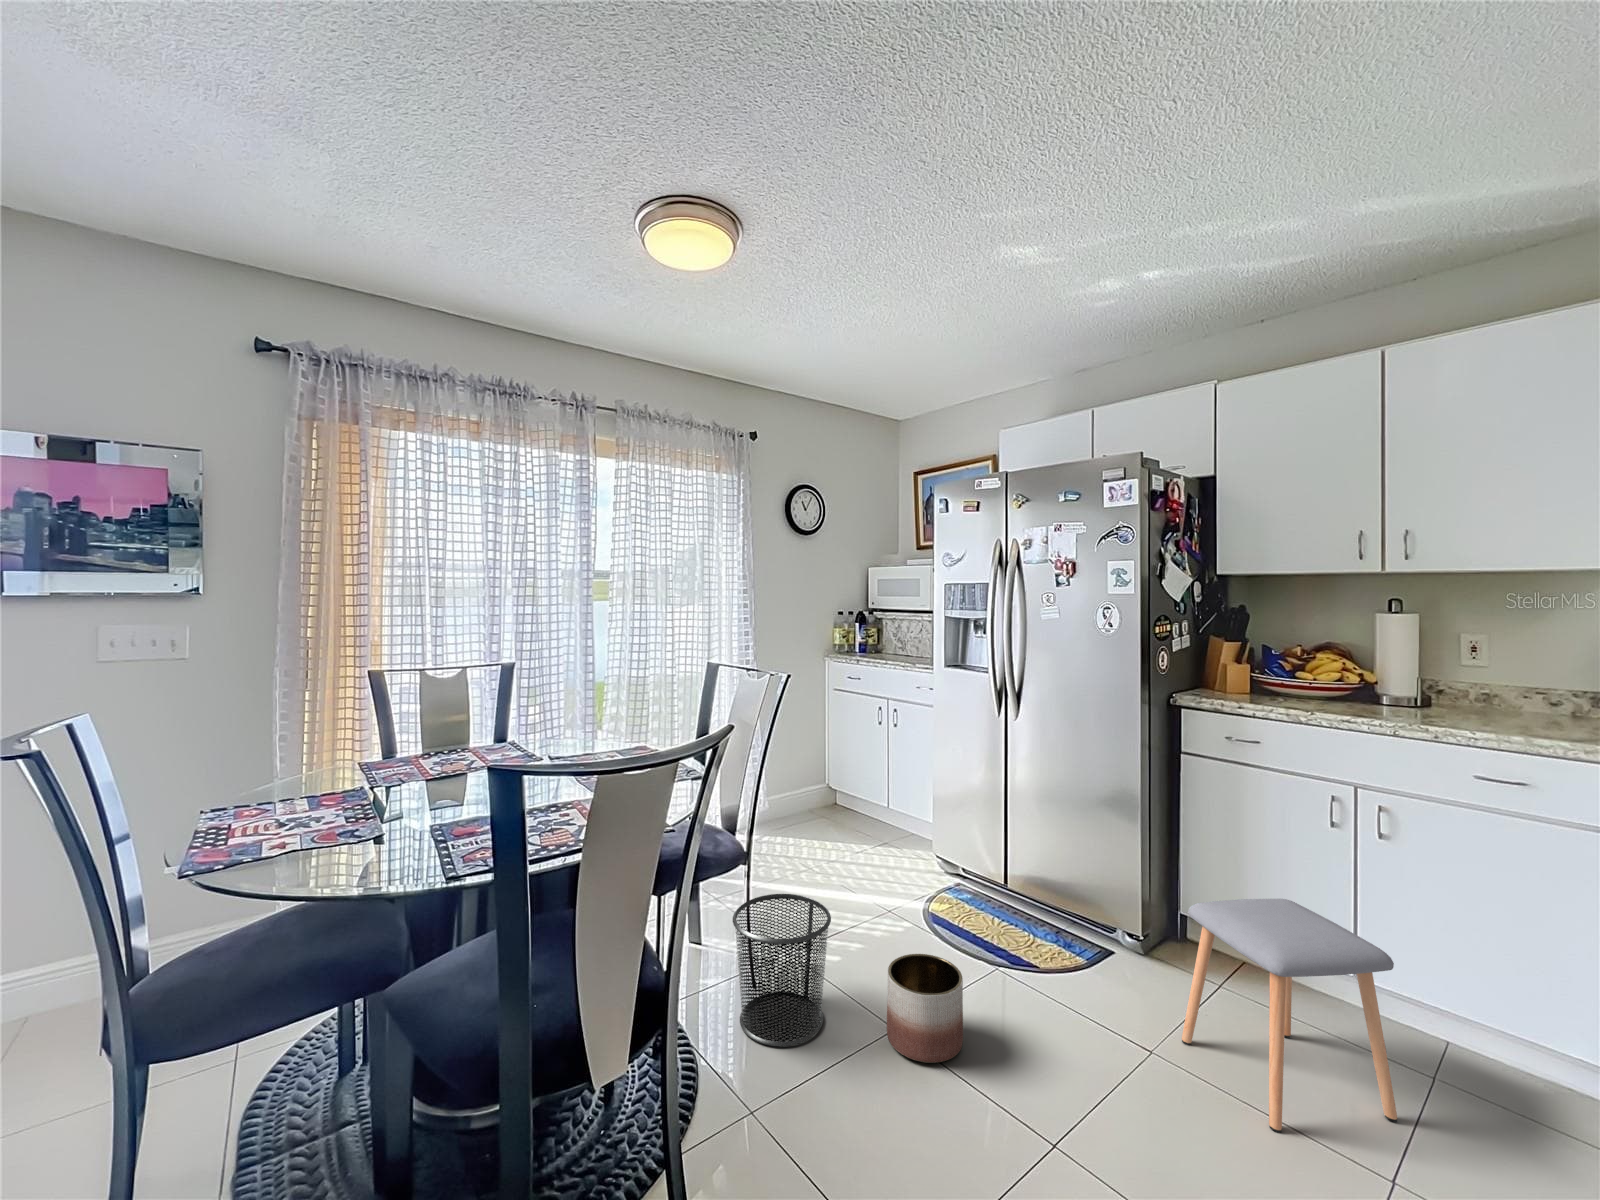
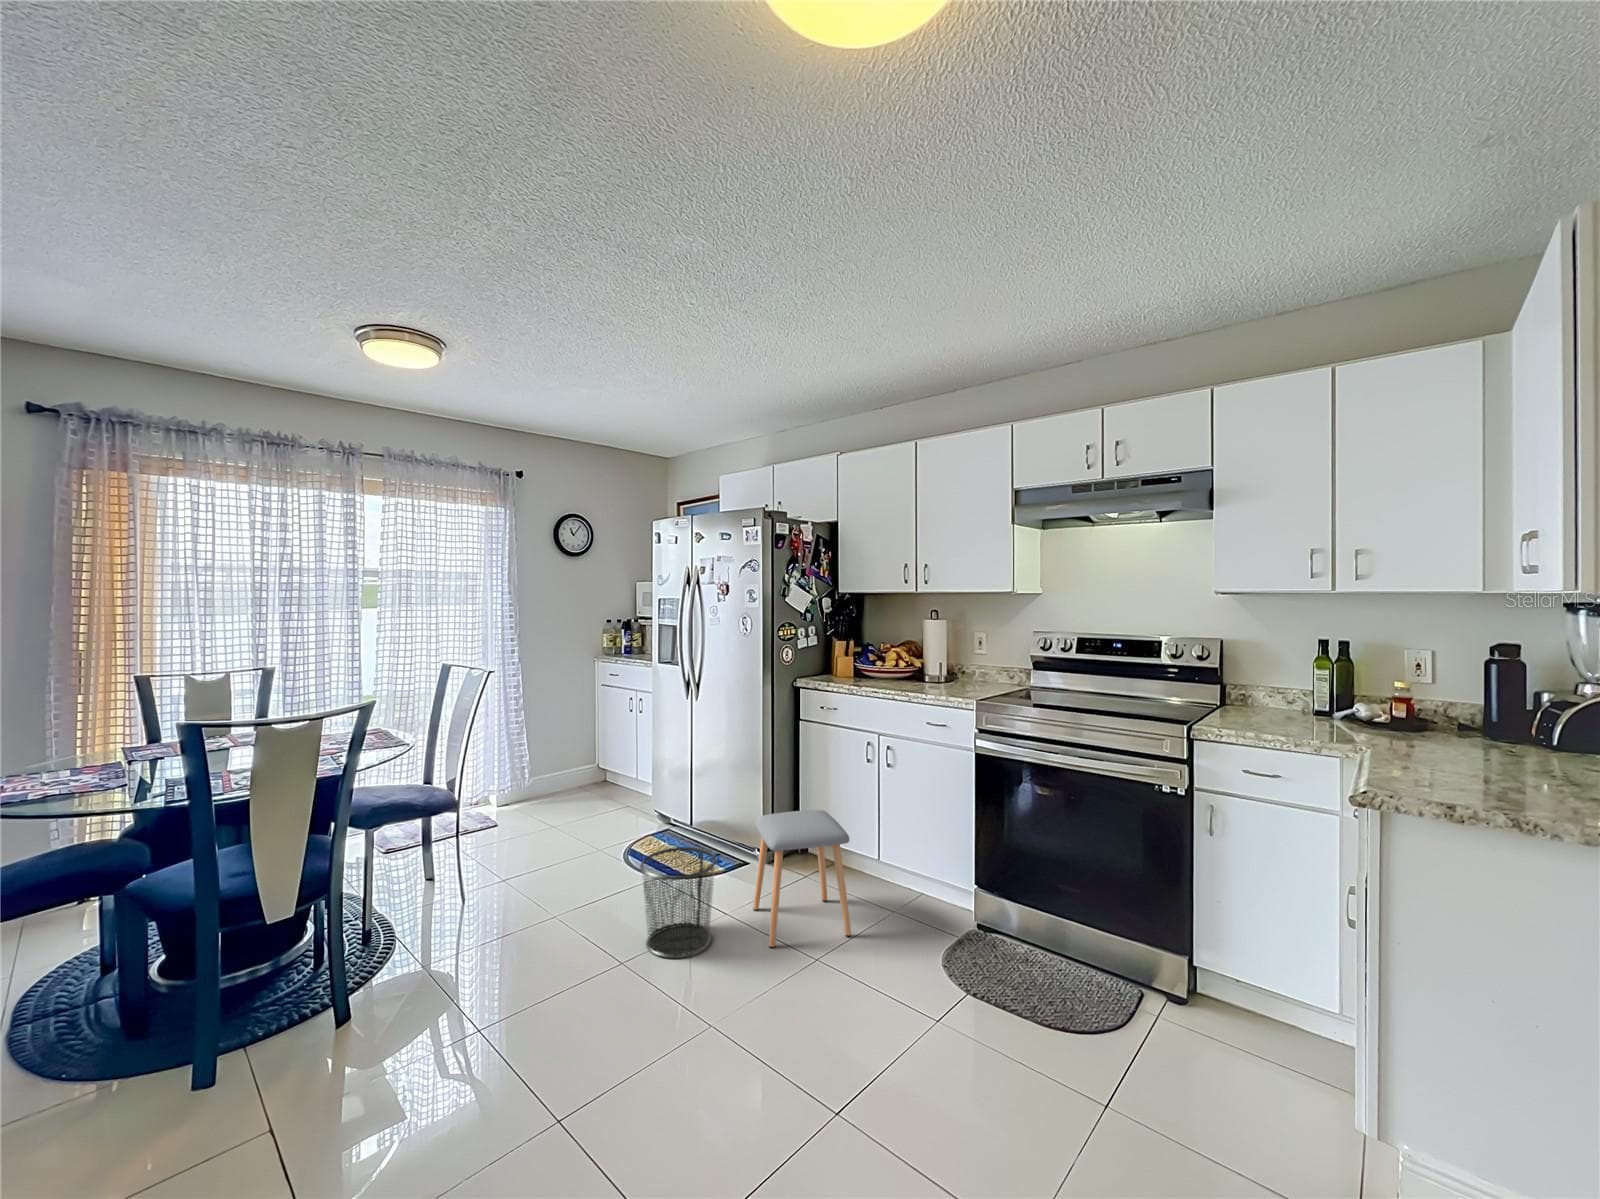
waste bin: present [733,894,831,1047] -> present [640,847,717,958]
planter: present [887,954,963,1063] -> none [545,866,600,934]

